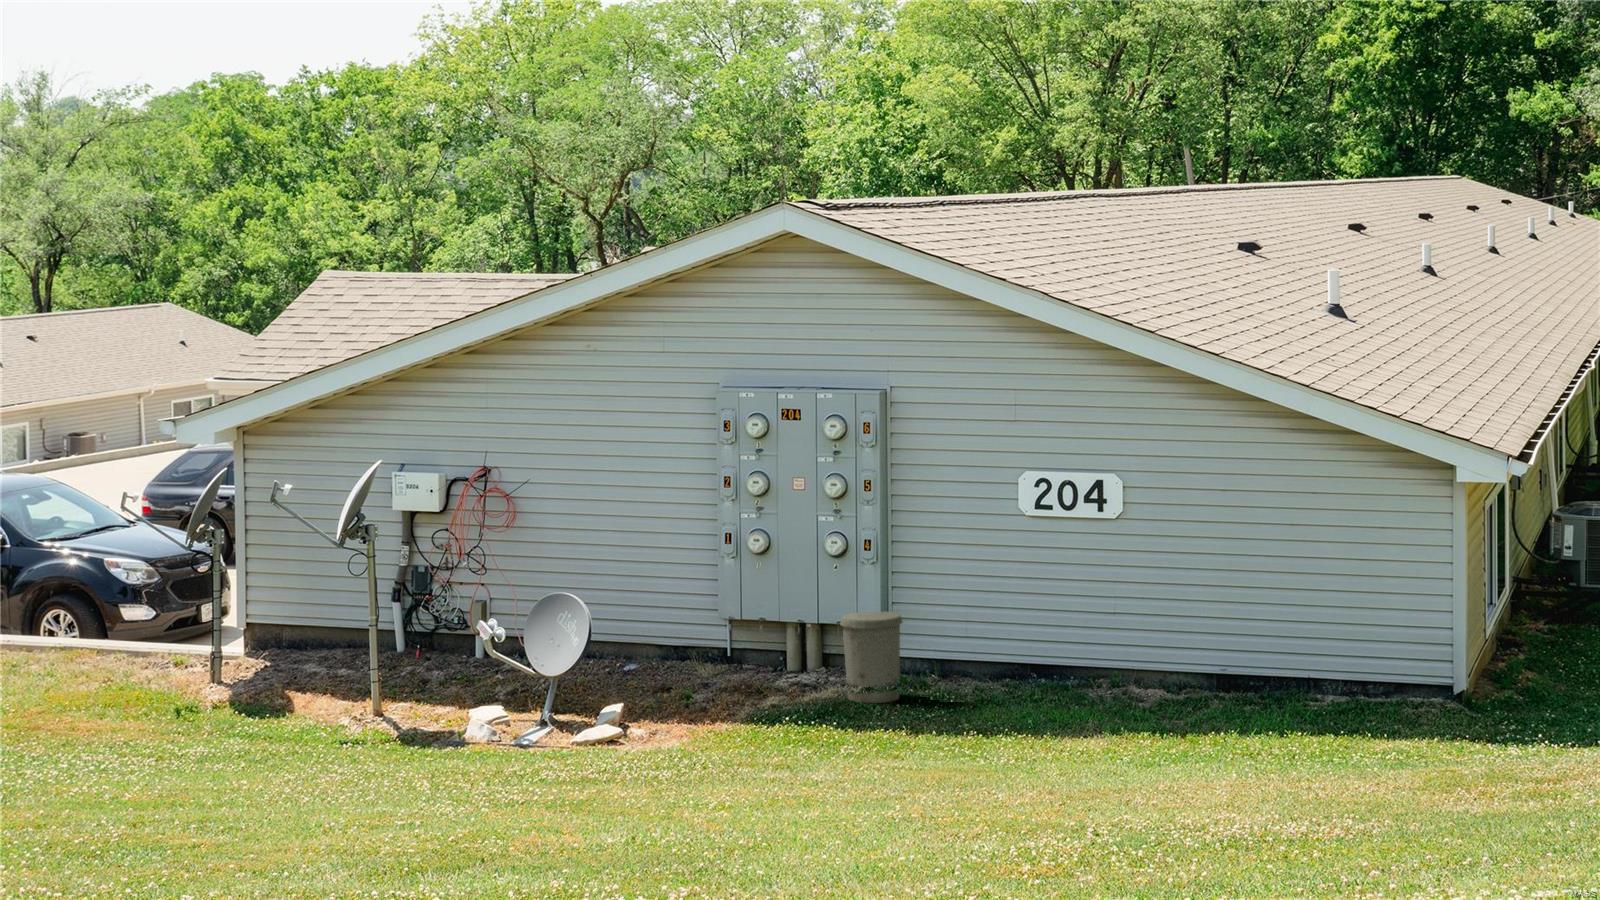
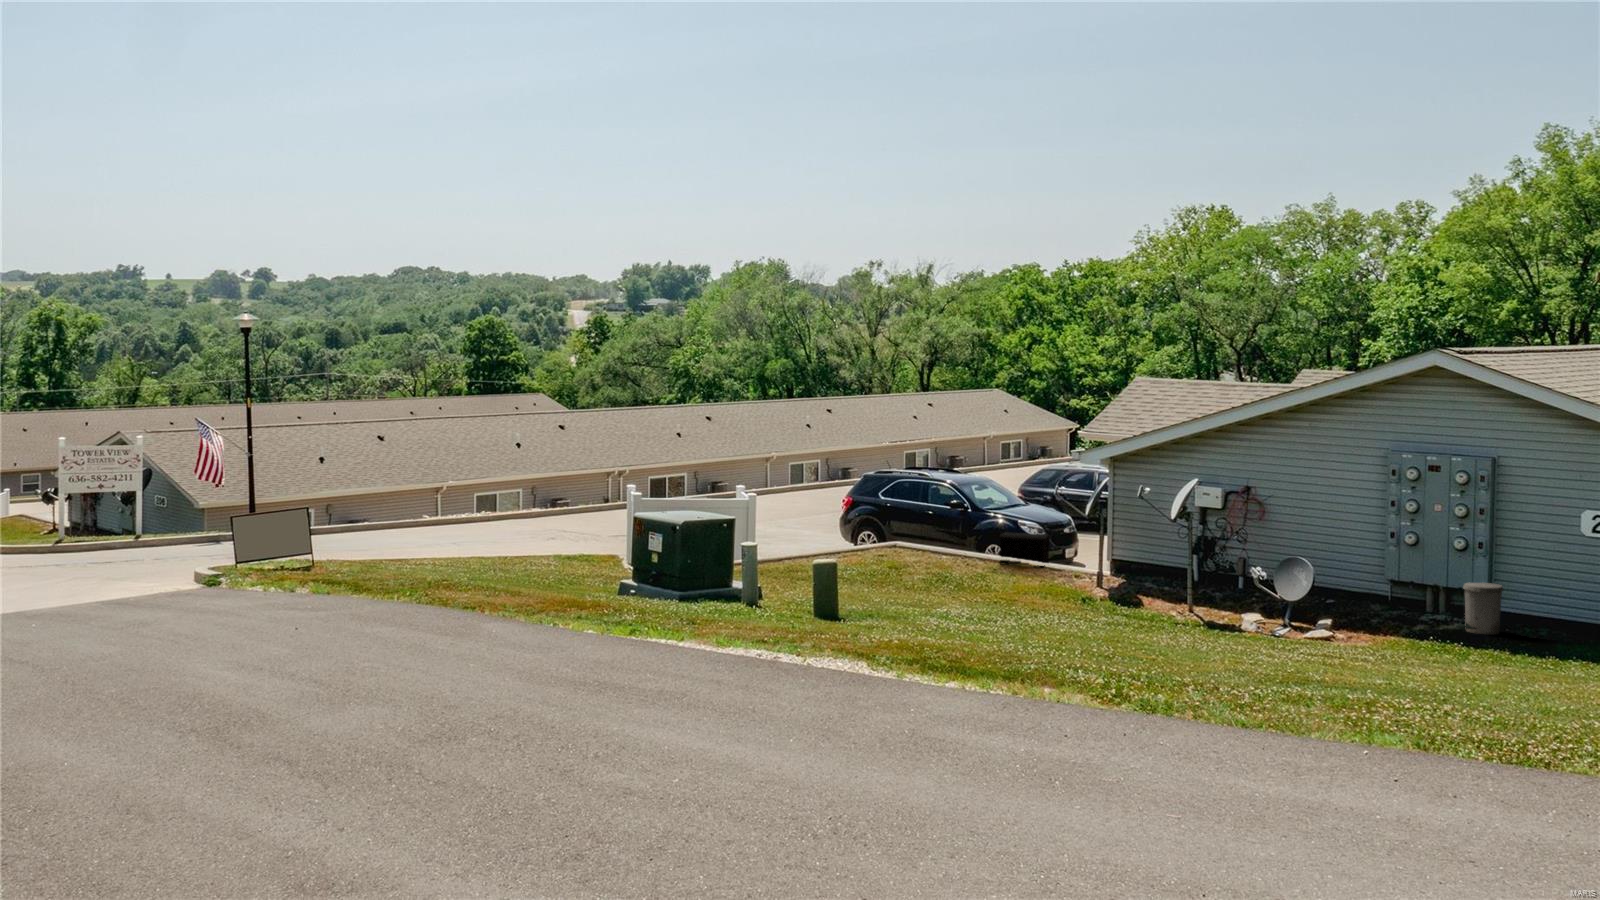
bench: none [25,583,134,653] -> present [999,532,1050,568]

